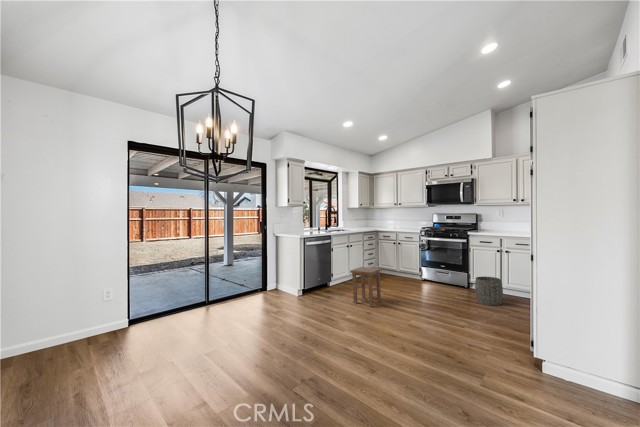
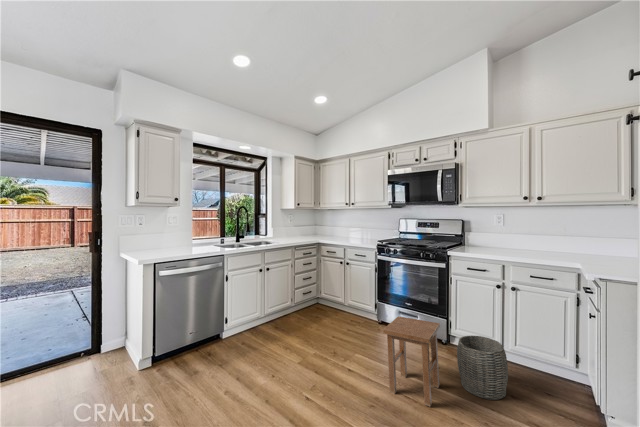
stool: present [350,267,382,307] -> present [383,316,440,406]

